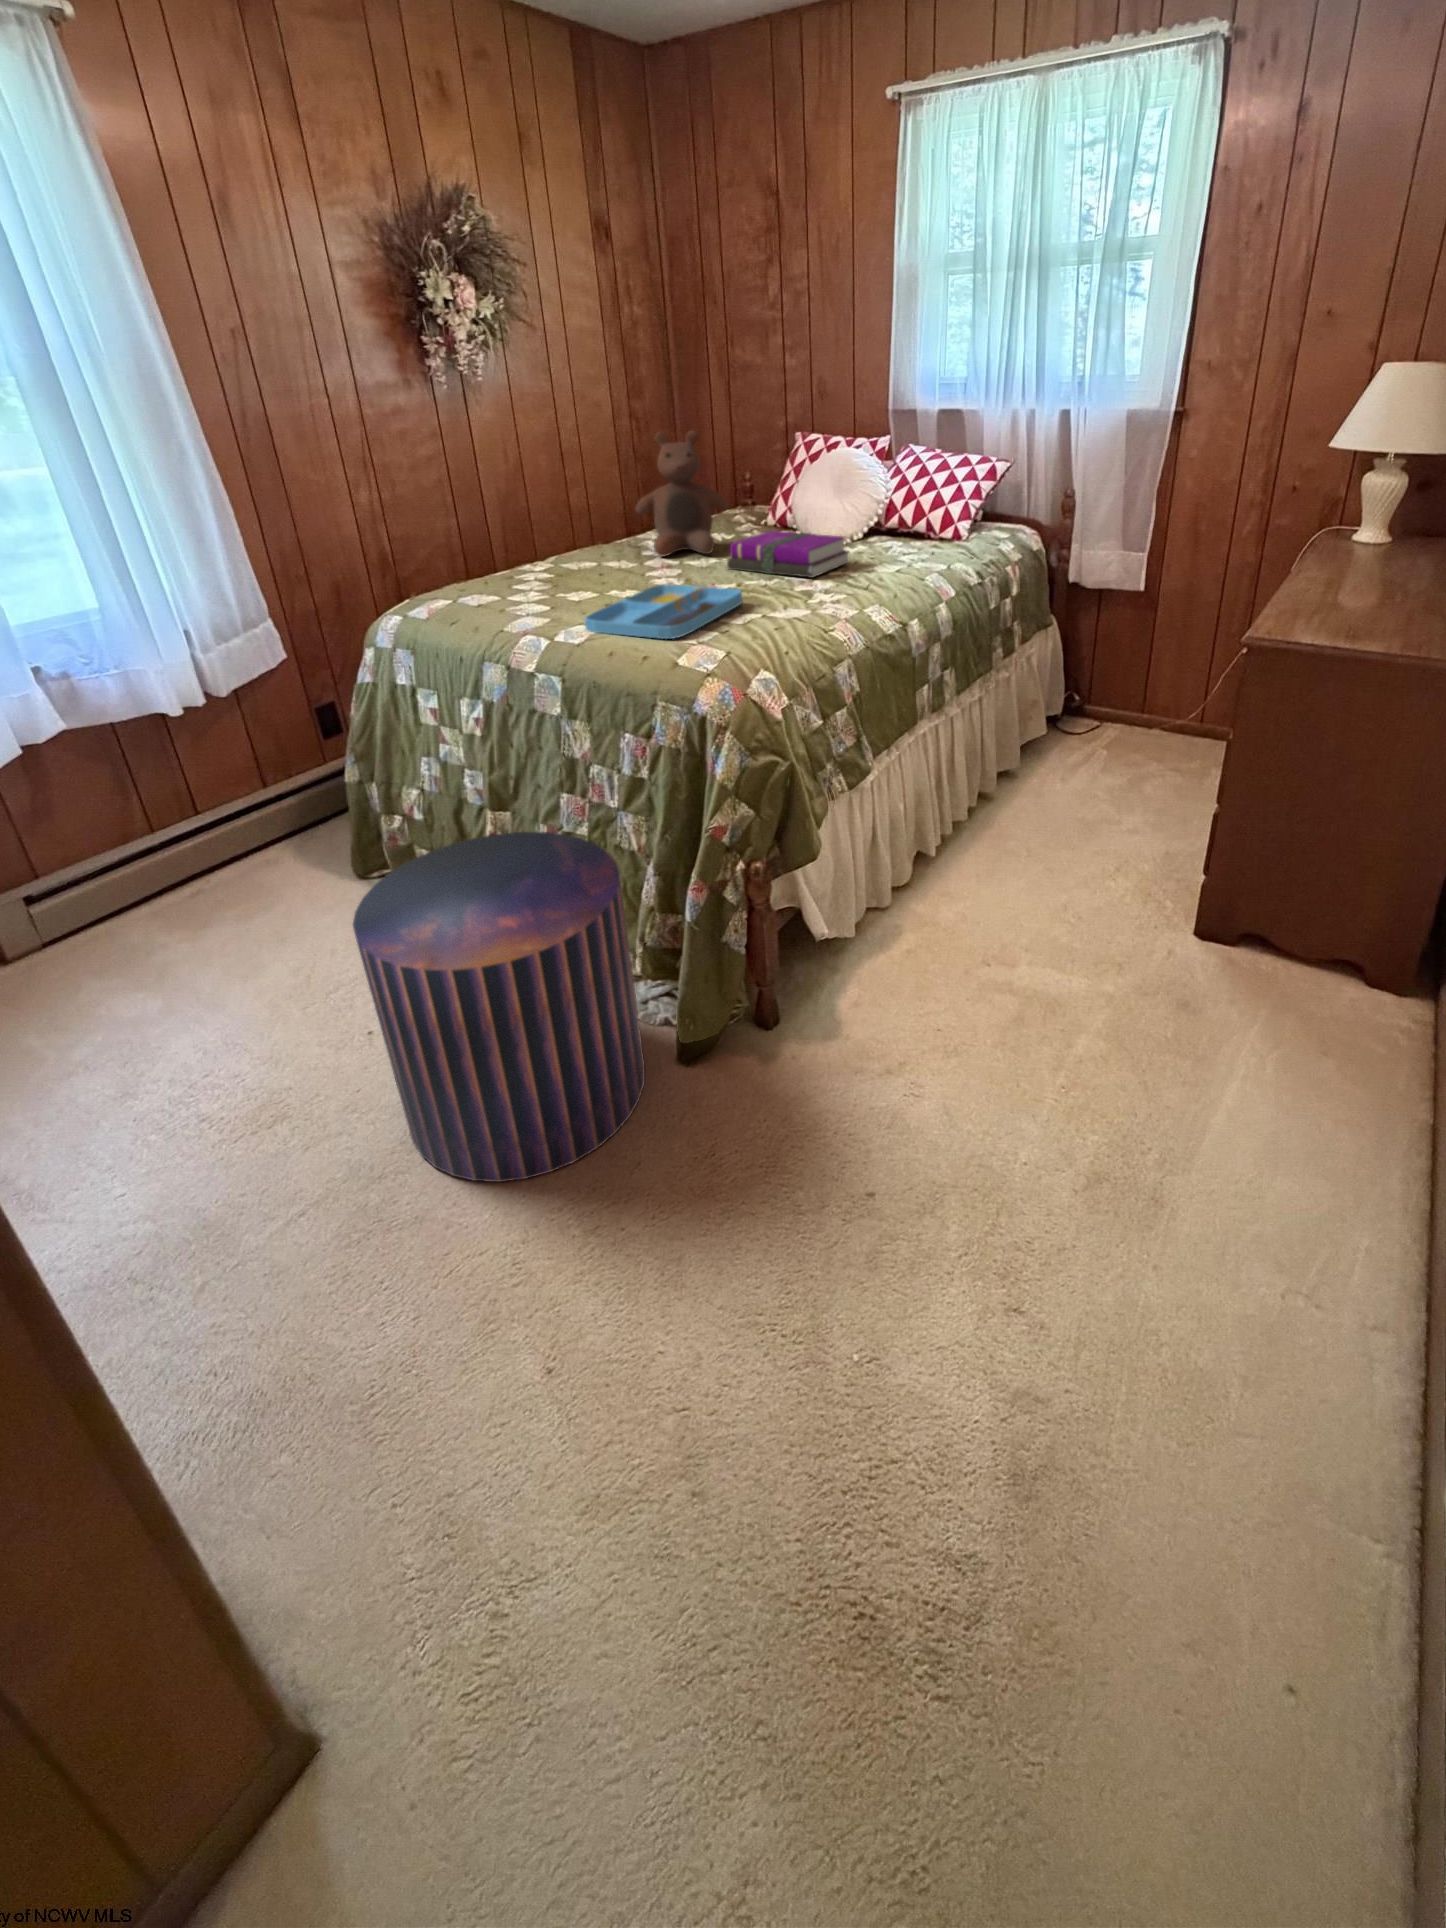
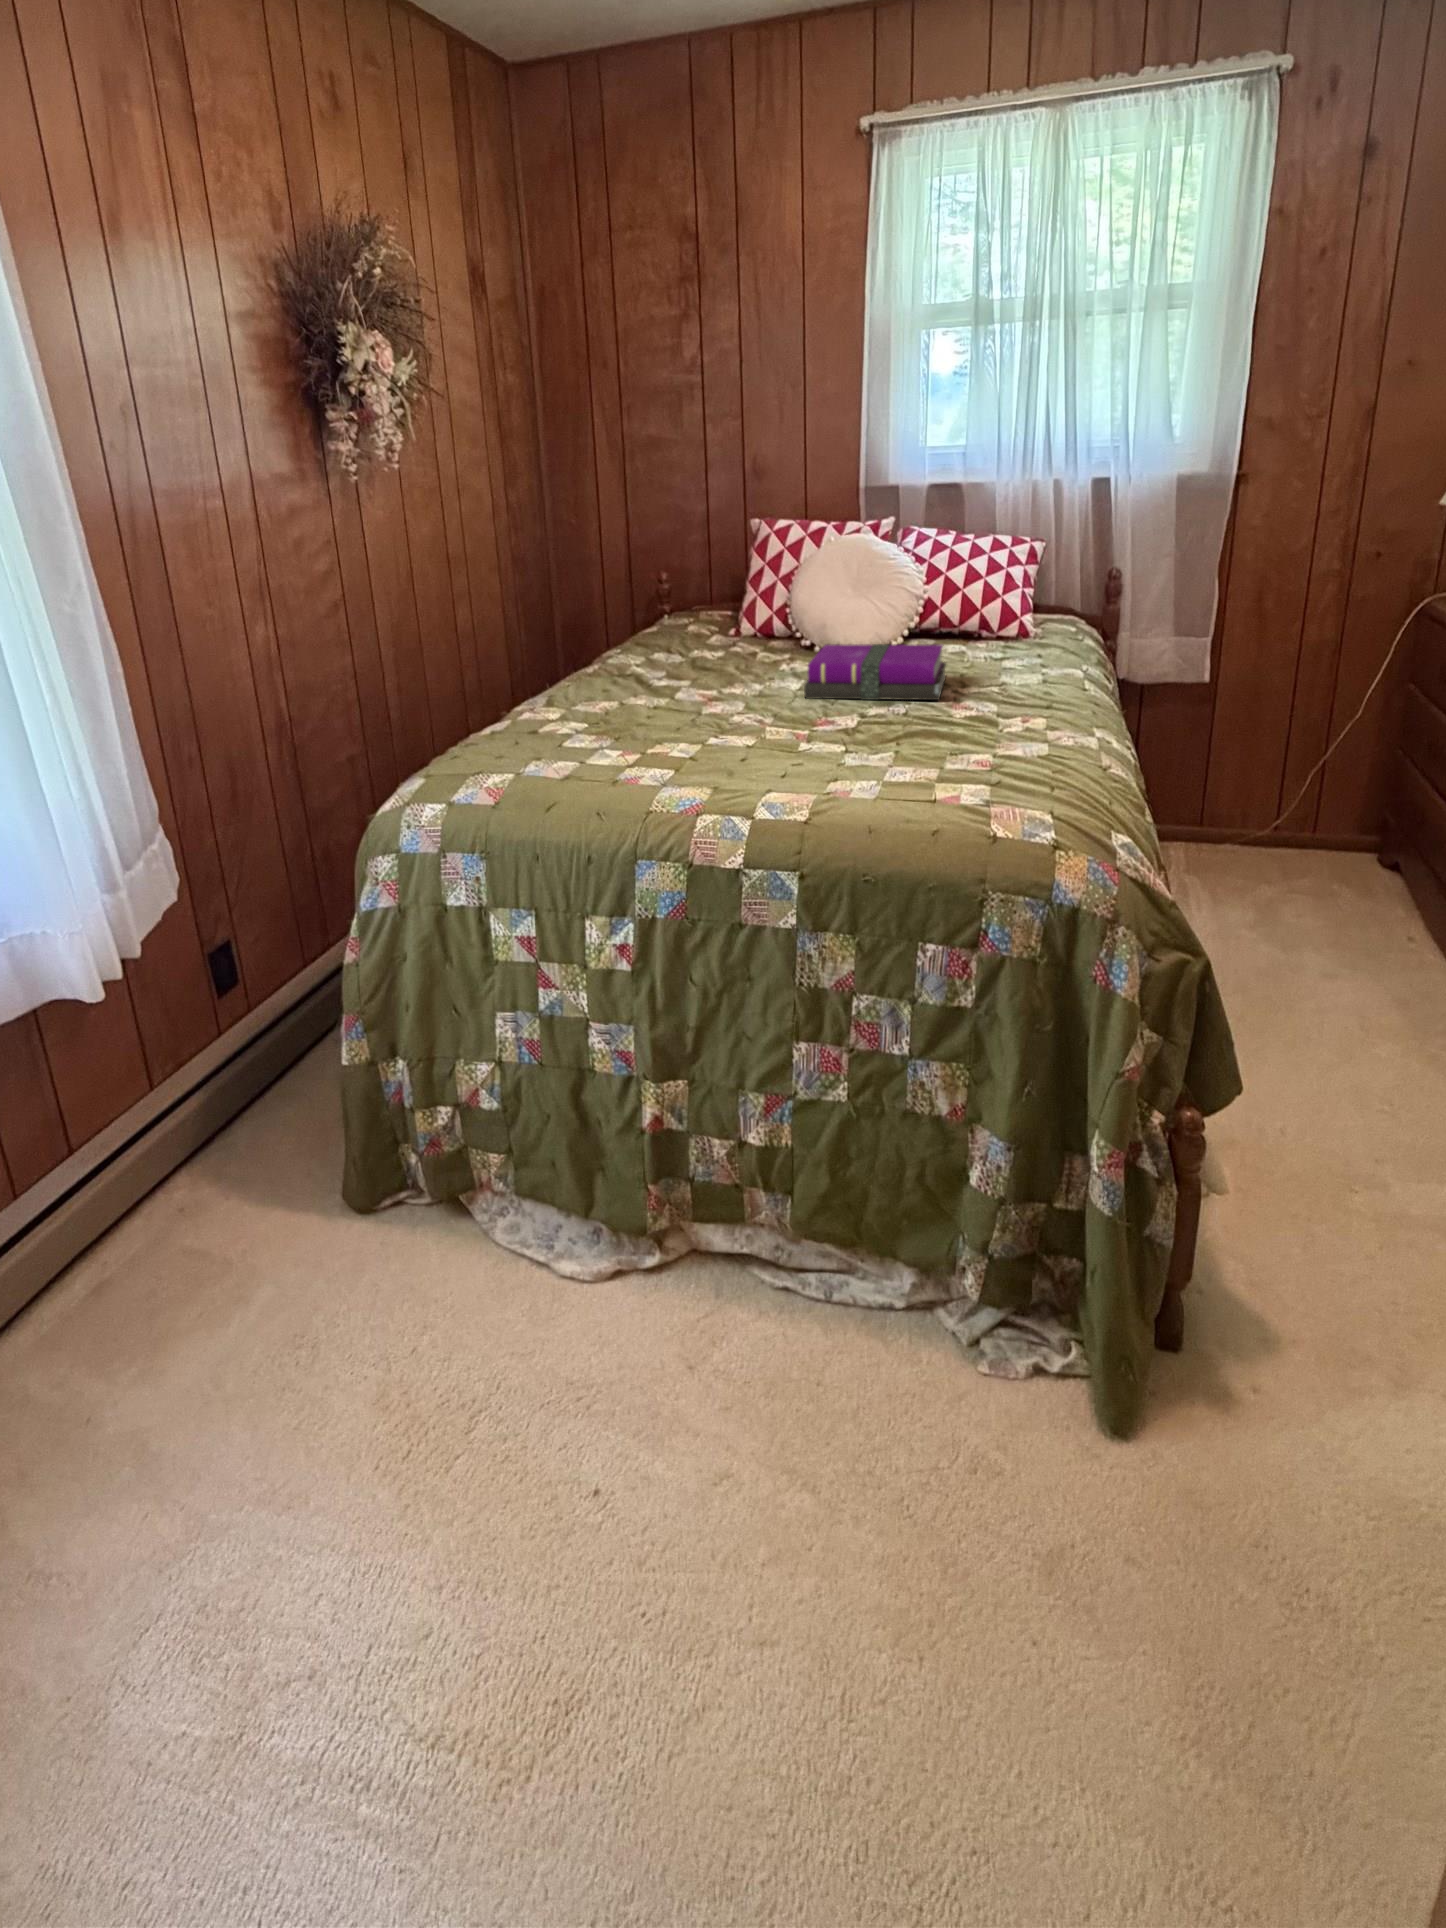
stuffed bear: present [636,430,729,556] -> none [632,523,754,689]
tray: present [585,584,743,639] -> none [776,723,939,803]
pouf: present [353,832,645,1182] -> none [720,1109,1143,1732]

